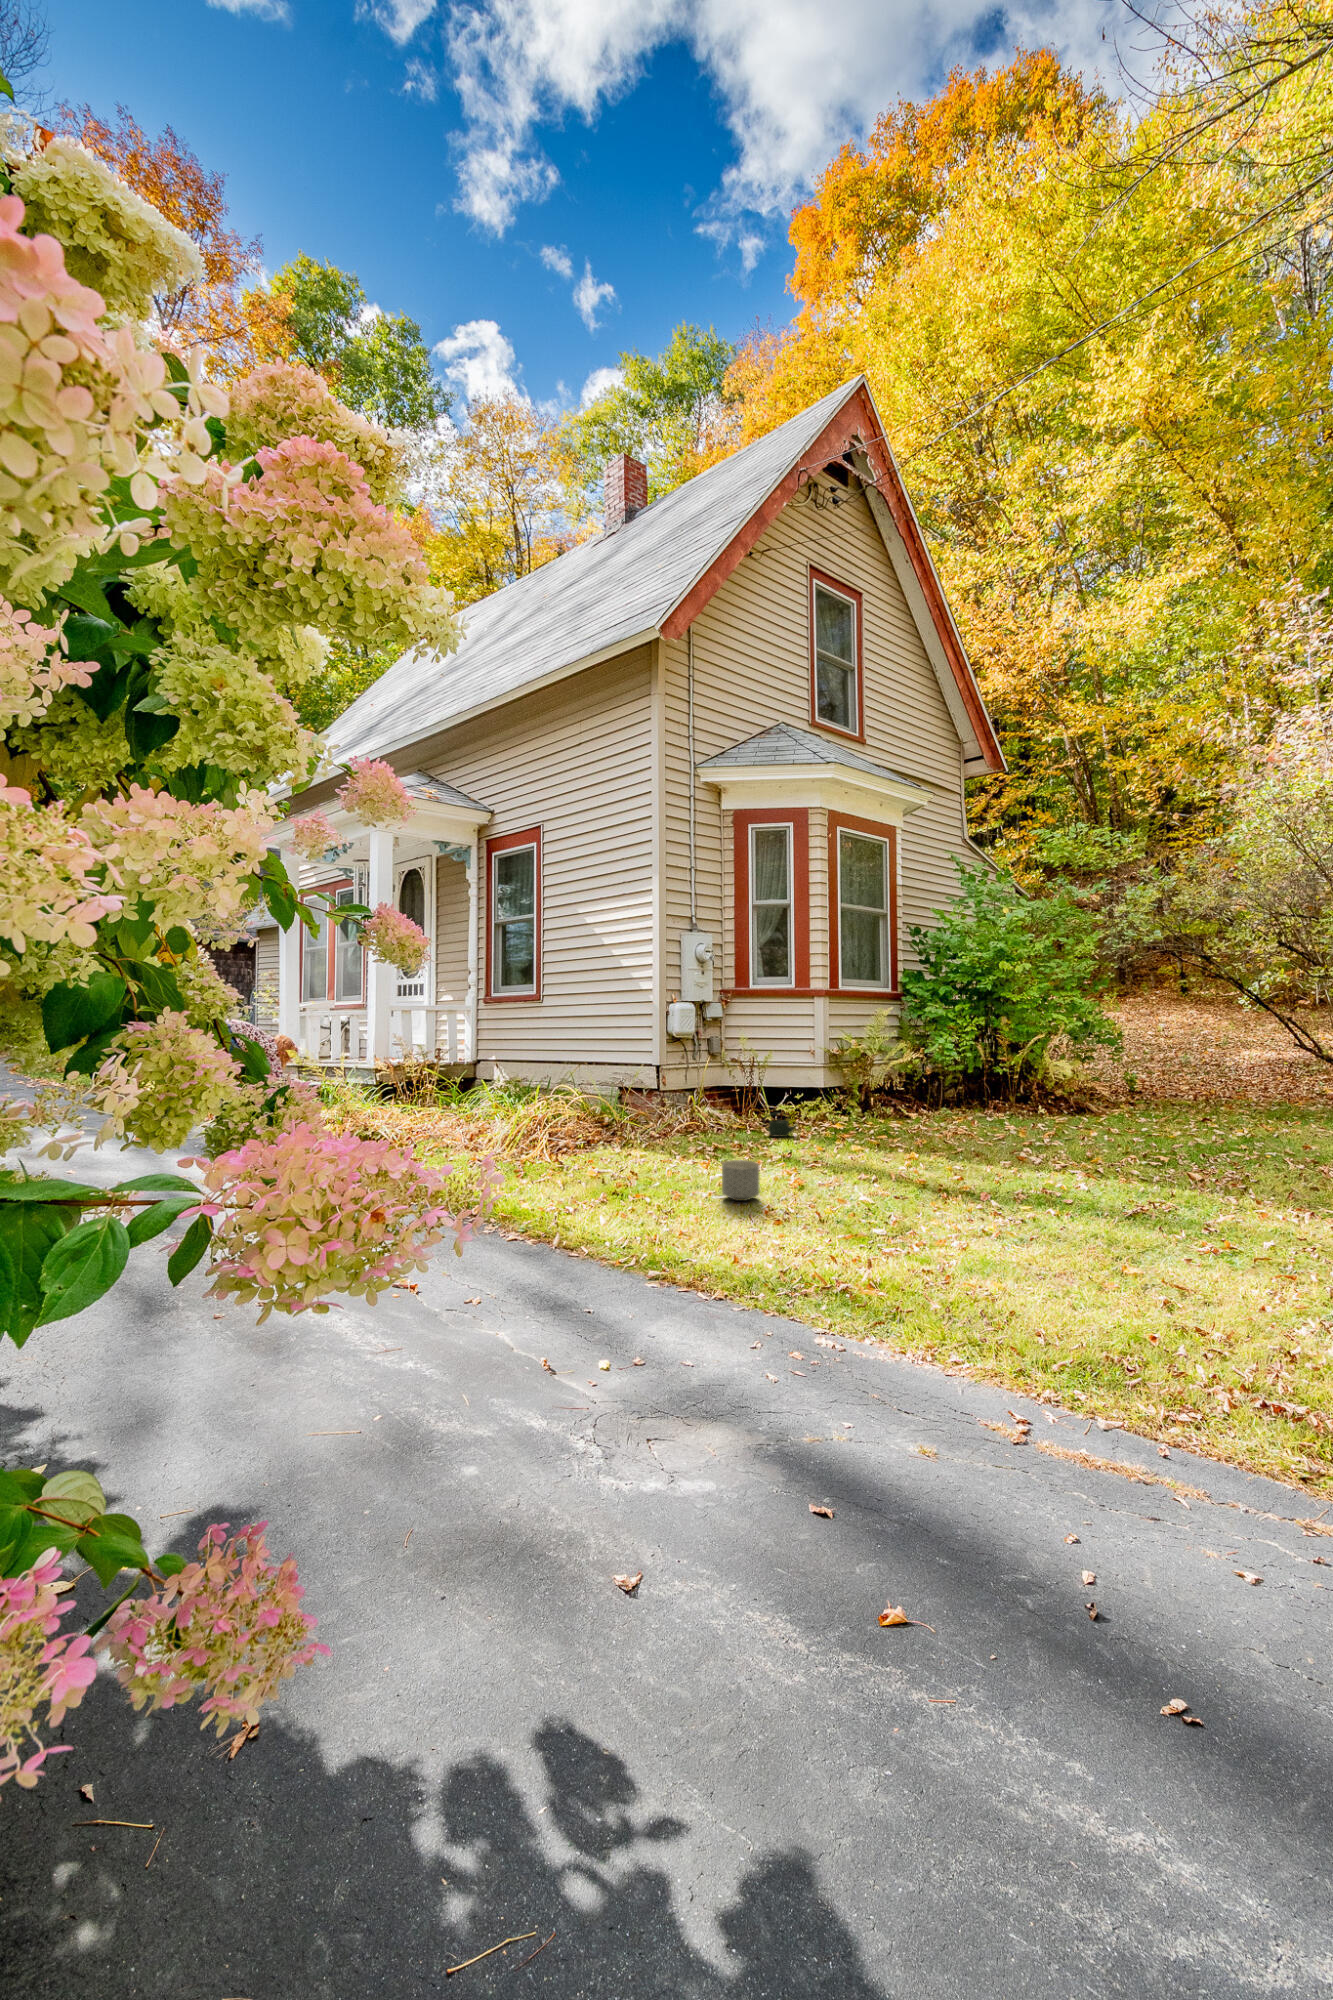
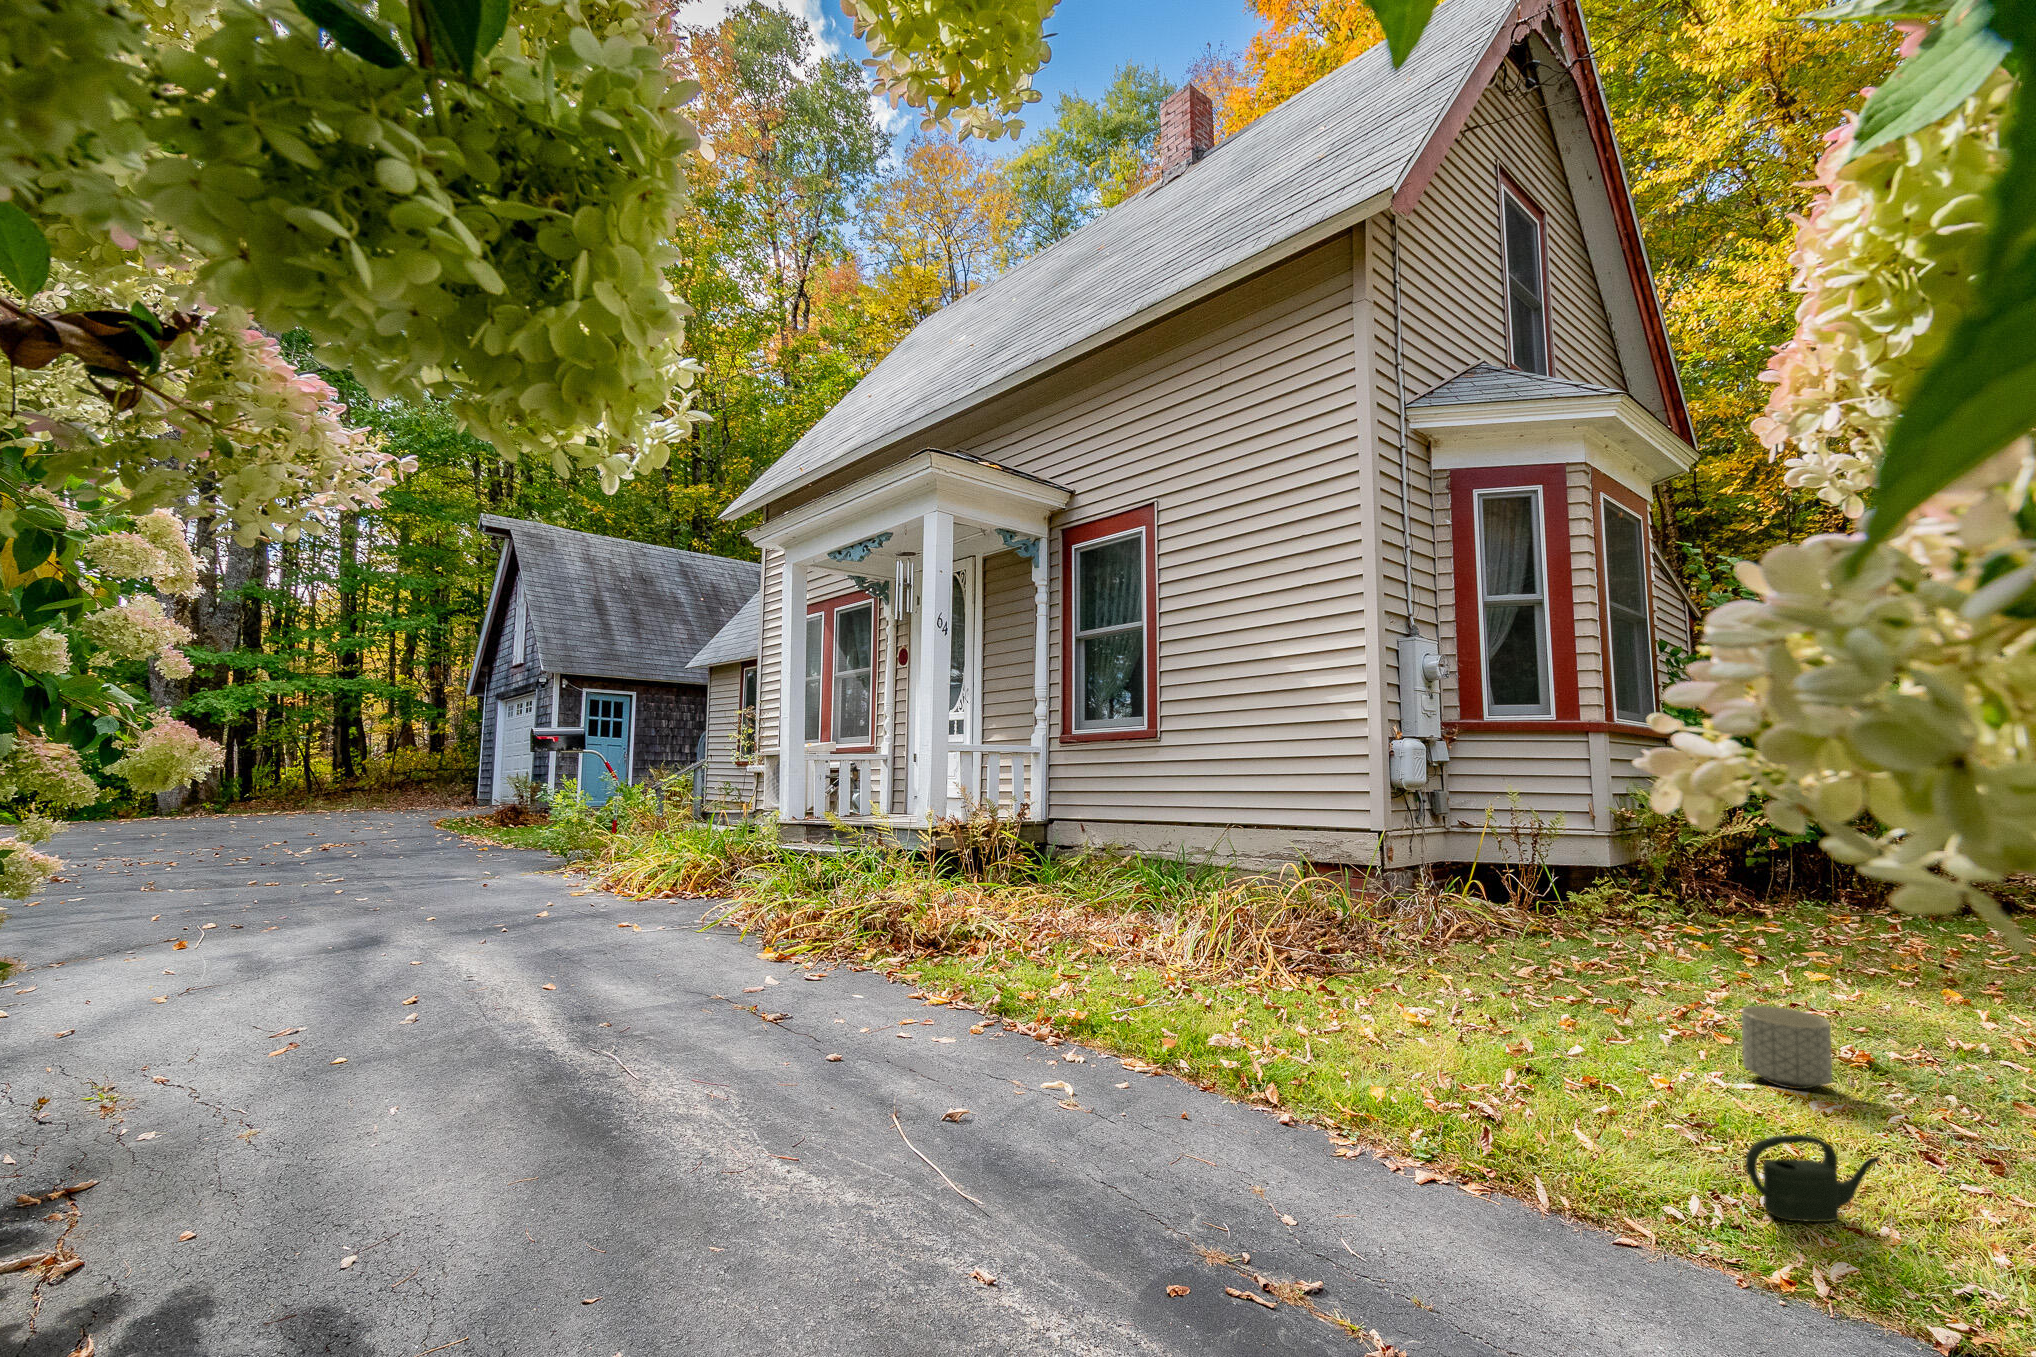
watering can: present [764,1113,797,1137] -> present [1746,1135,1879,1222]

